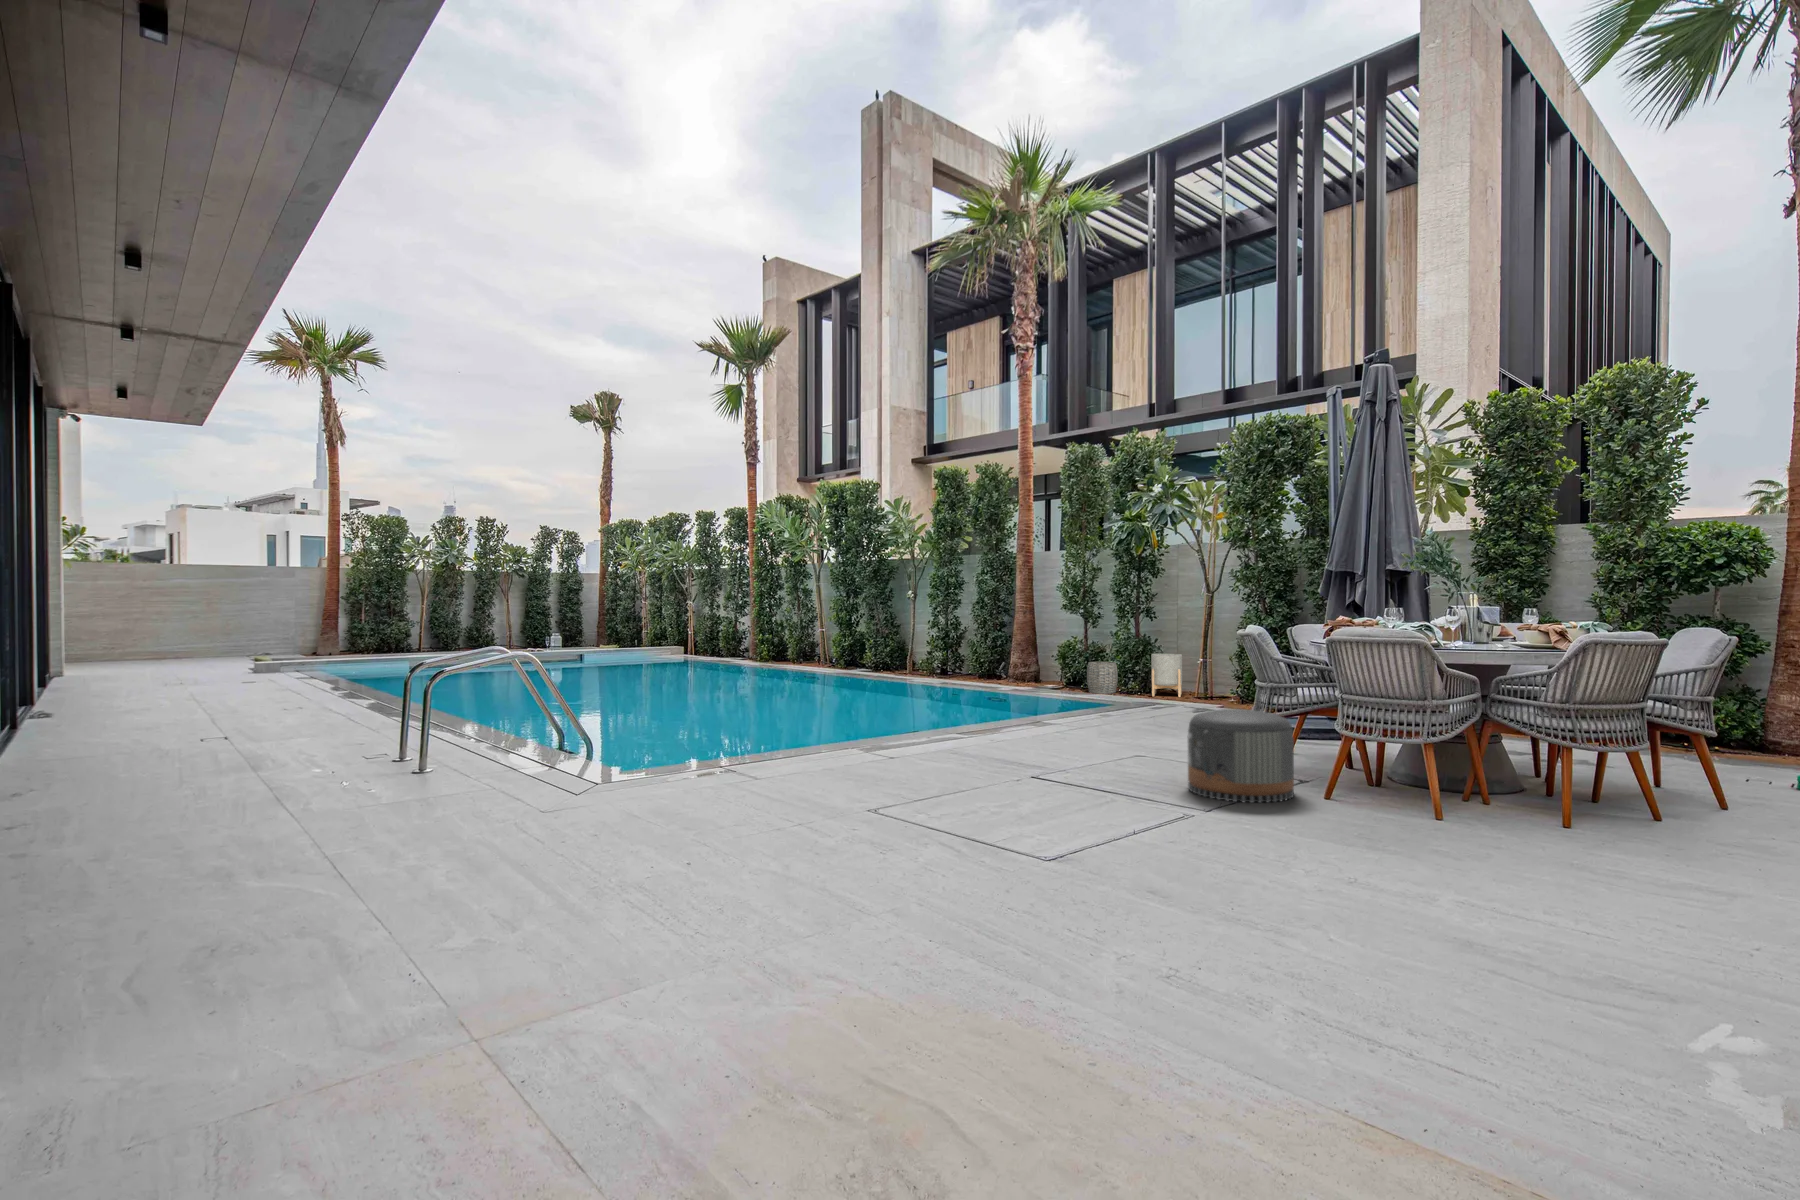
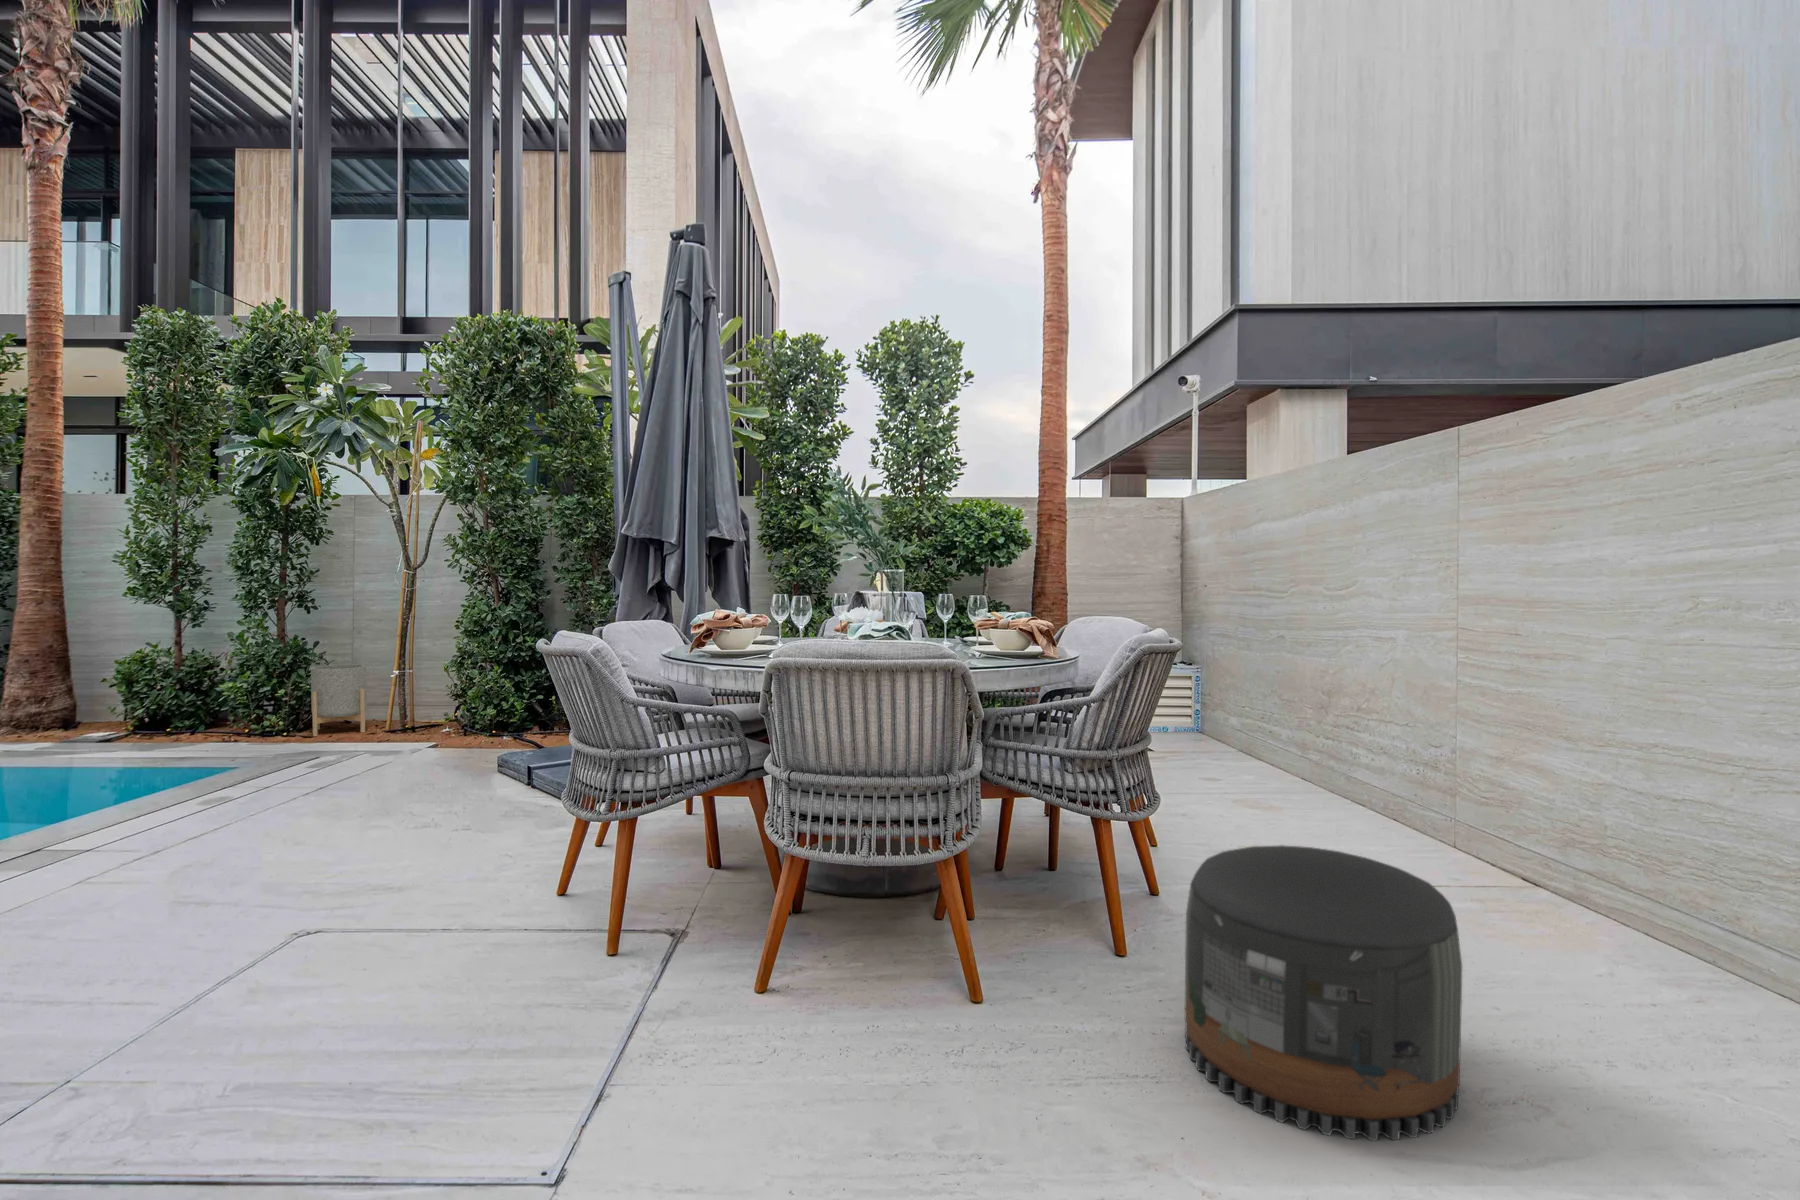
woven basket: present [1087,662,1118,694] -> none [180,684,245,742]
pouf: present [1188,709,1294,803] -> present [1185,845,1462,1141]

